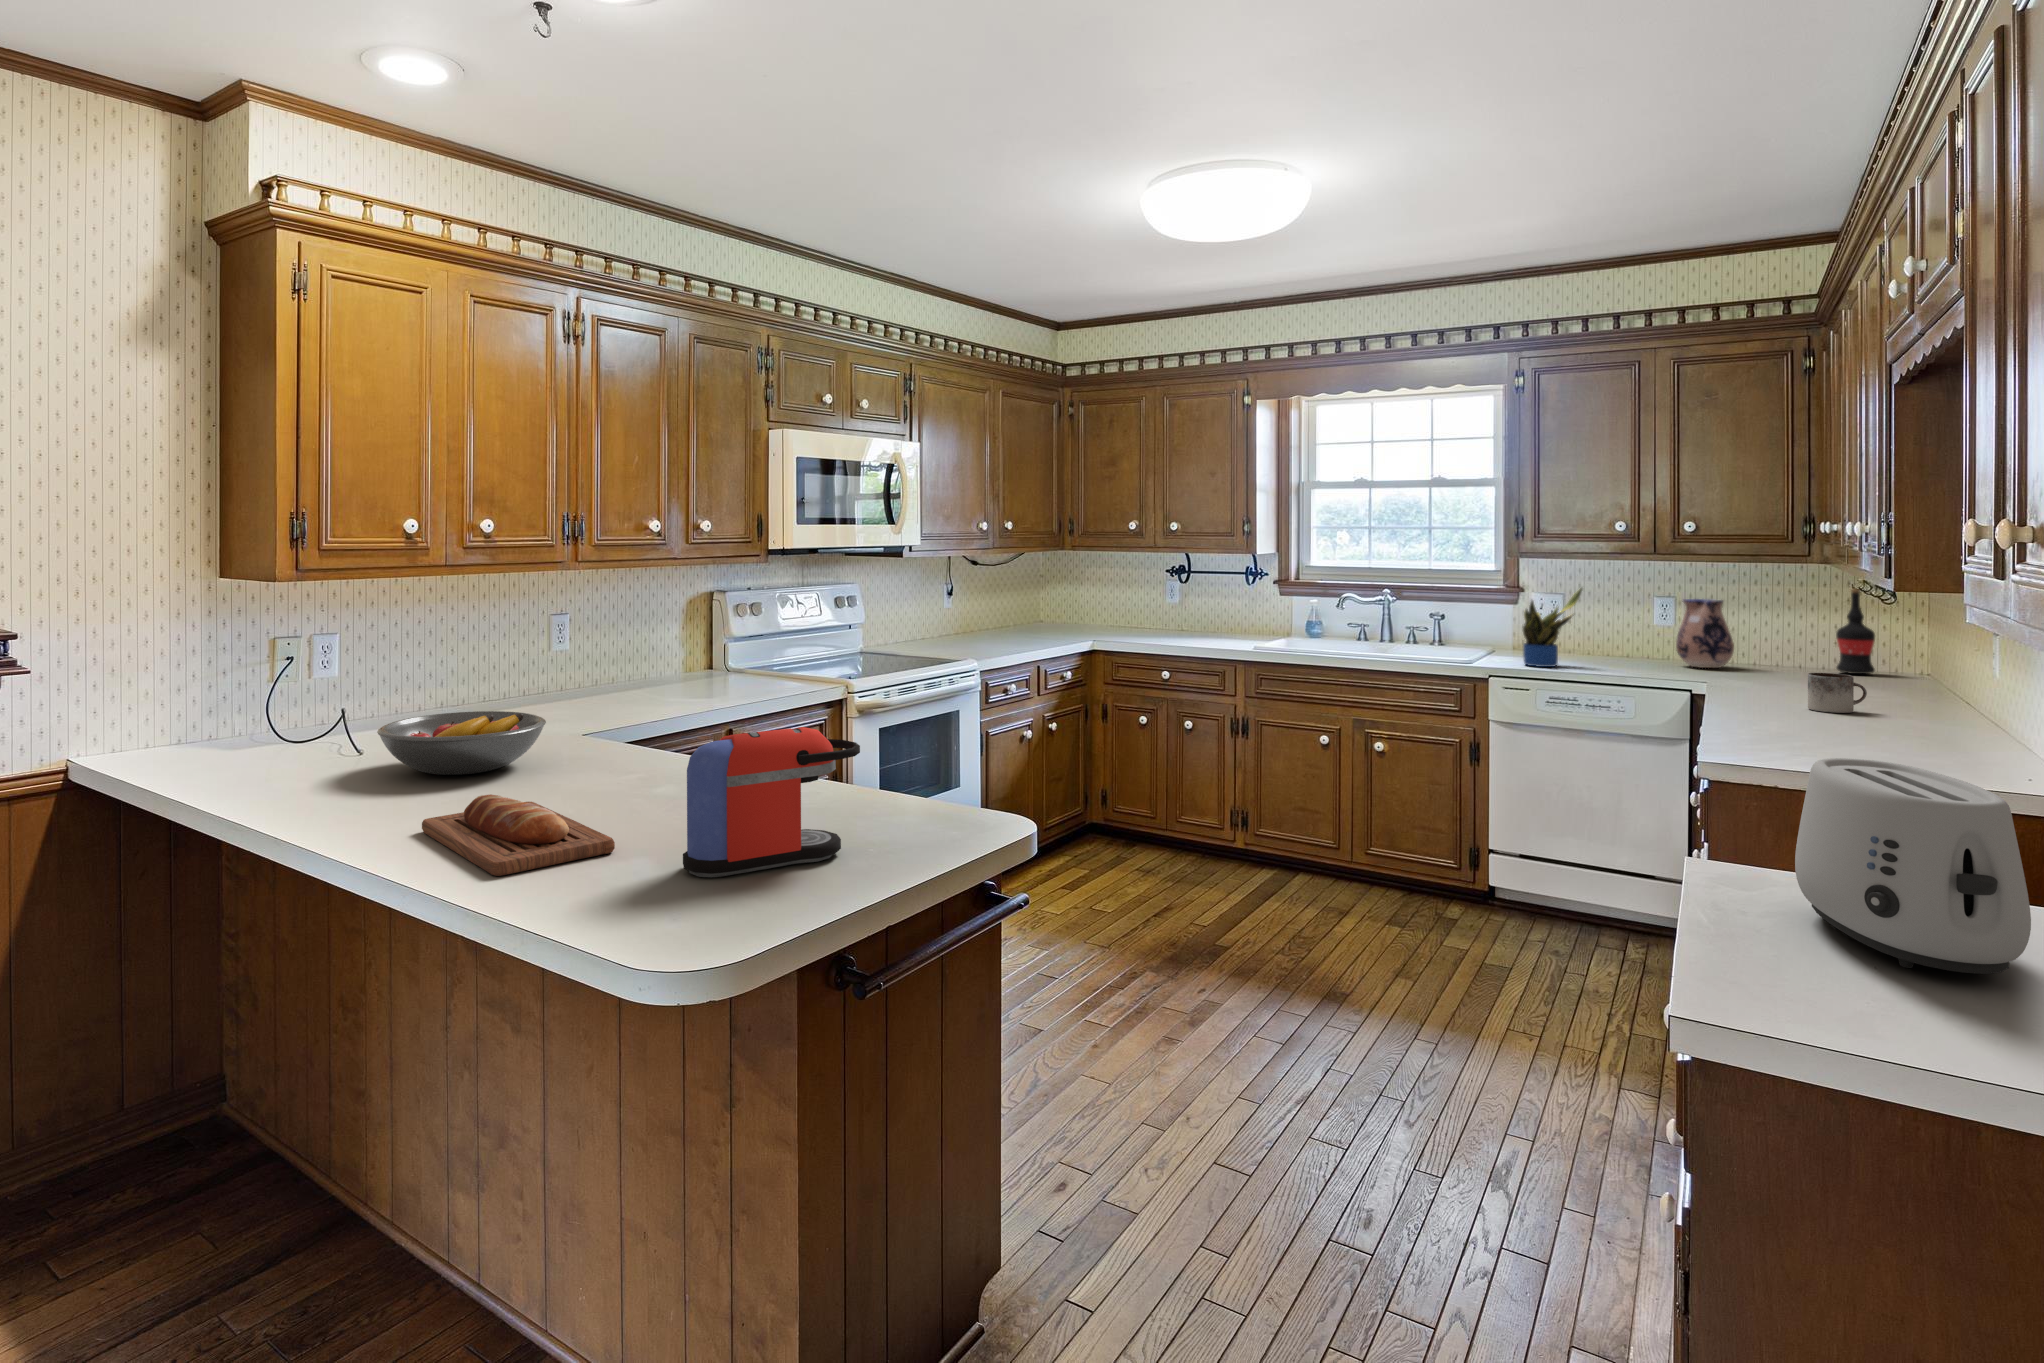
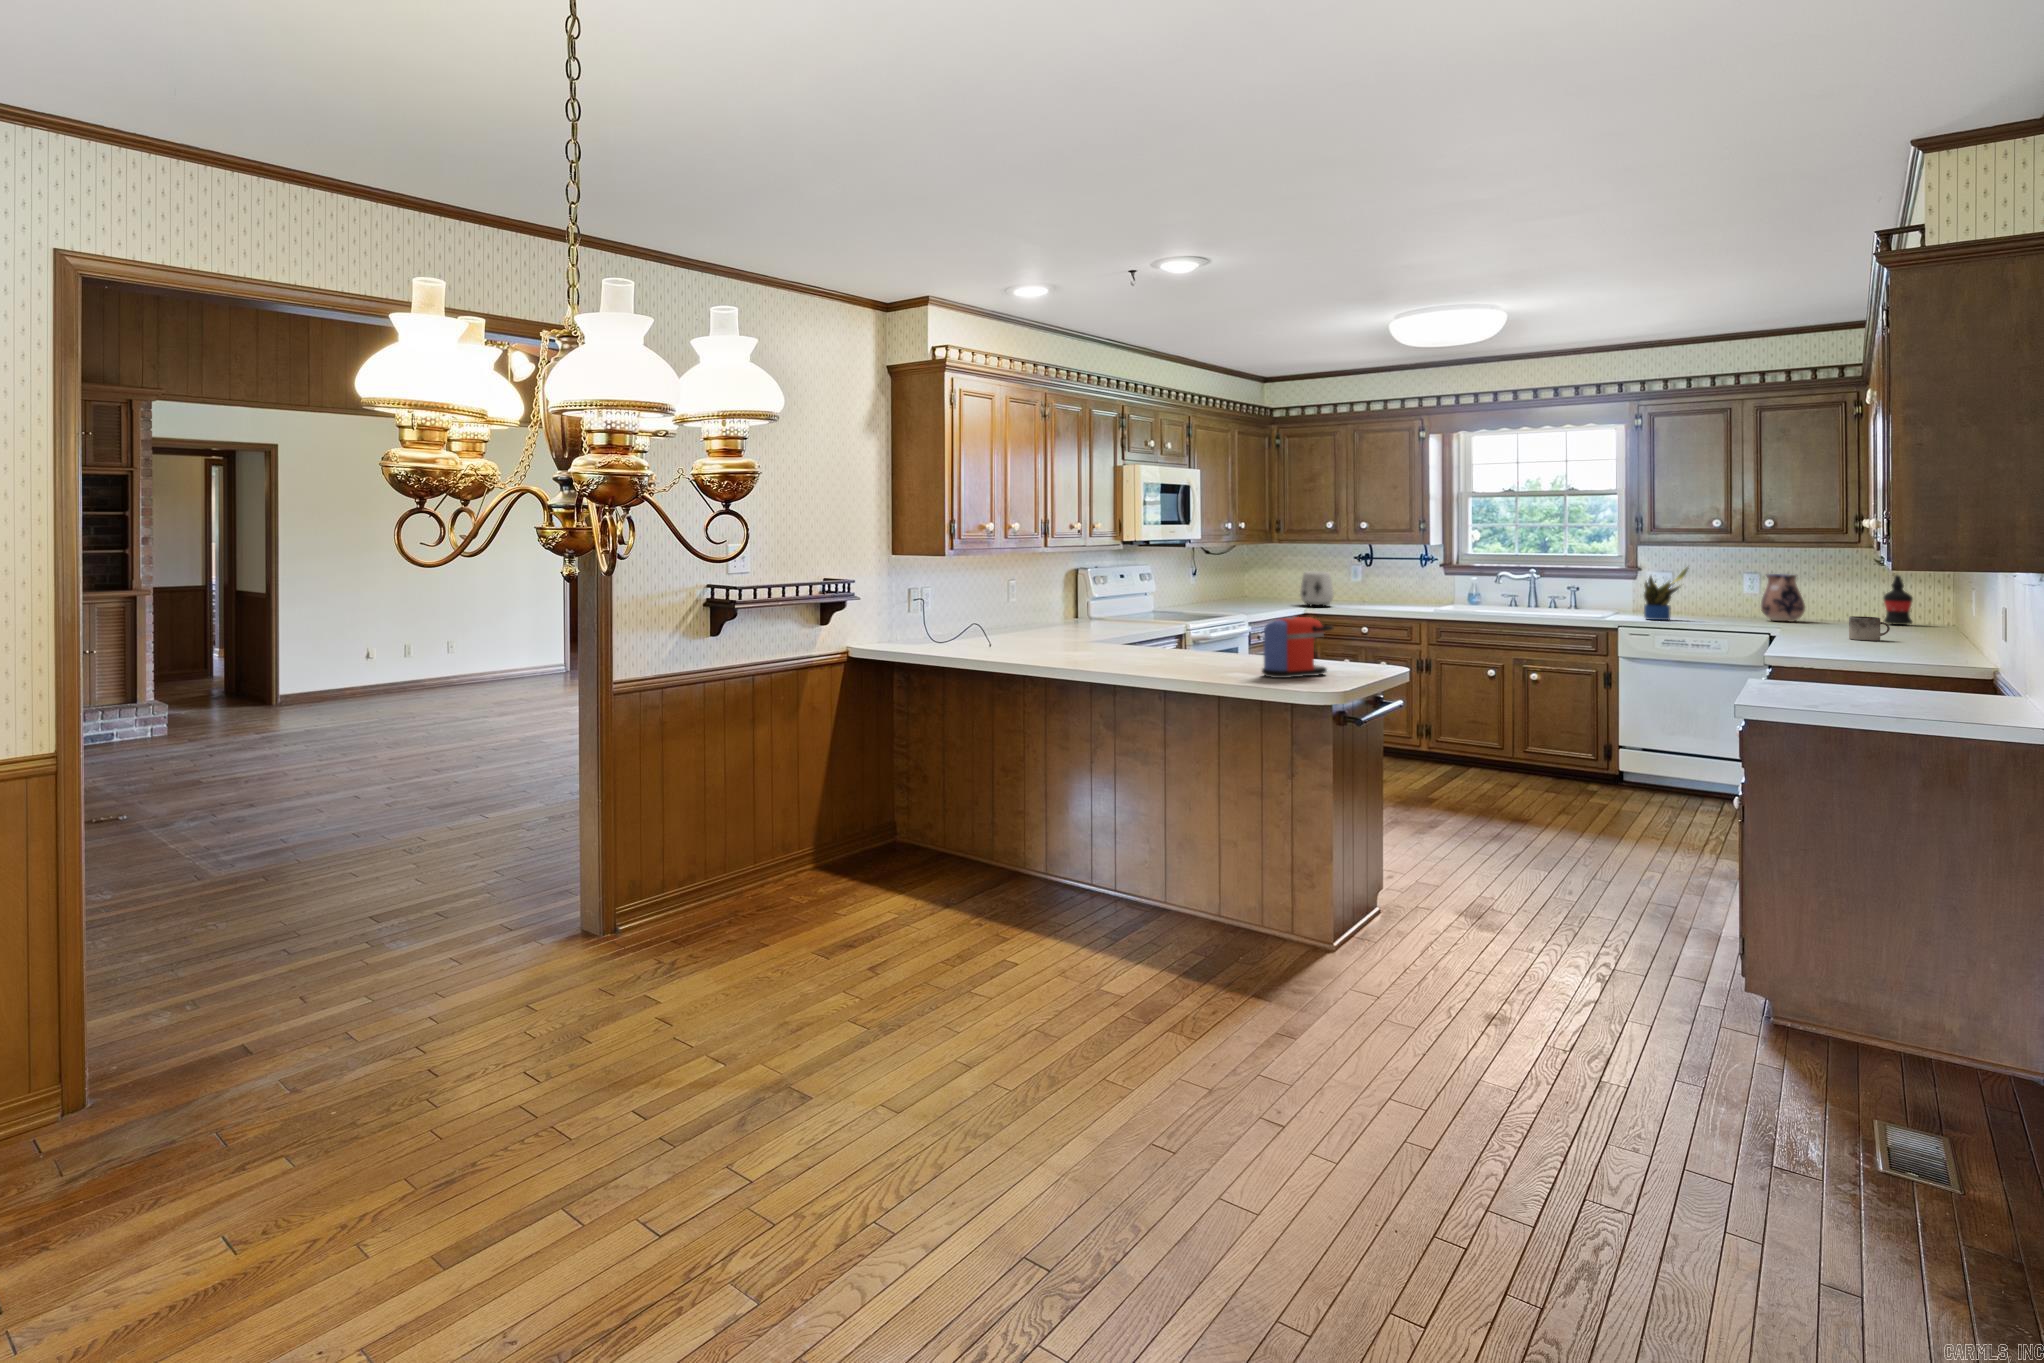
fruit bowl: present [377,711,546,775] -> none [1020,623,1104,652]
toaster: present [1795,758,2031,974] -> present [1300,571,1334,606]
bread loaf: present [422,794,615,876] -> none [1109,650,1218,676]

